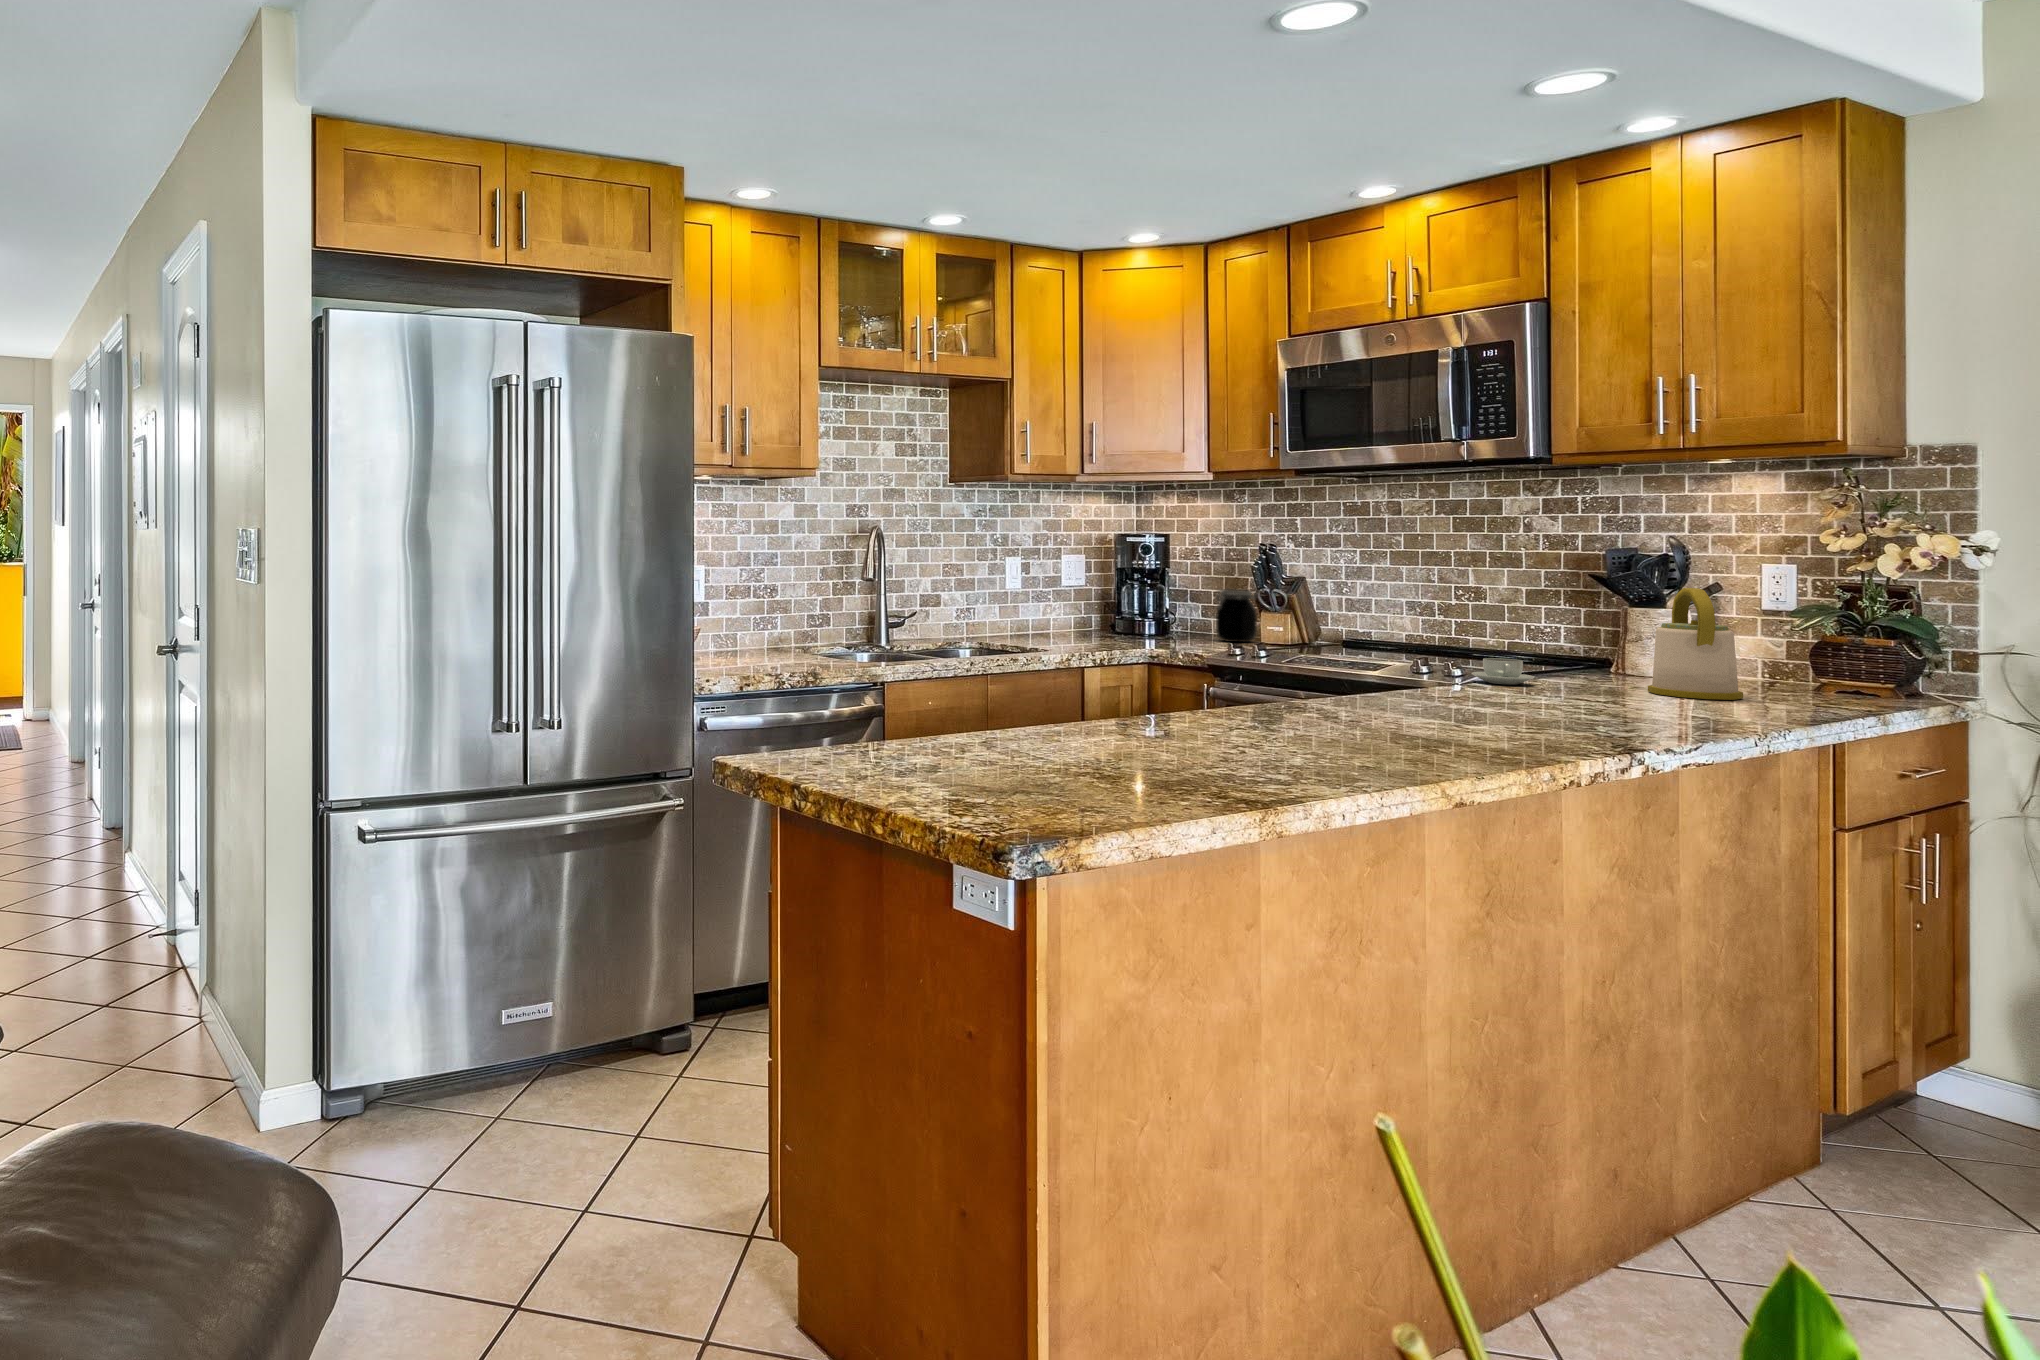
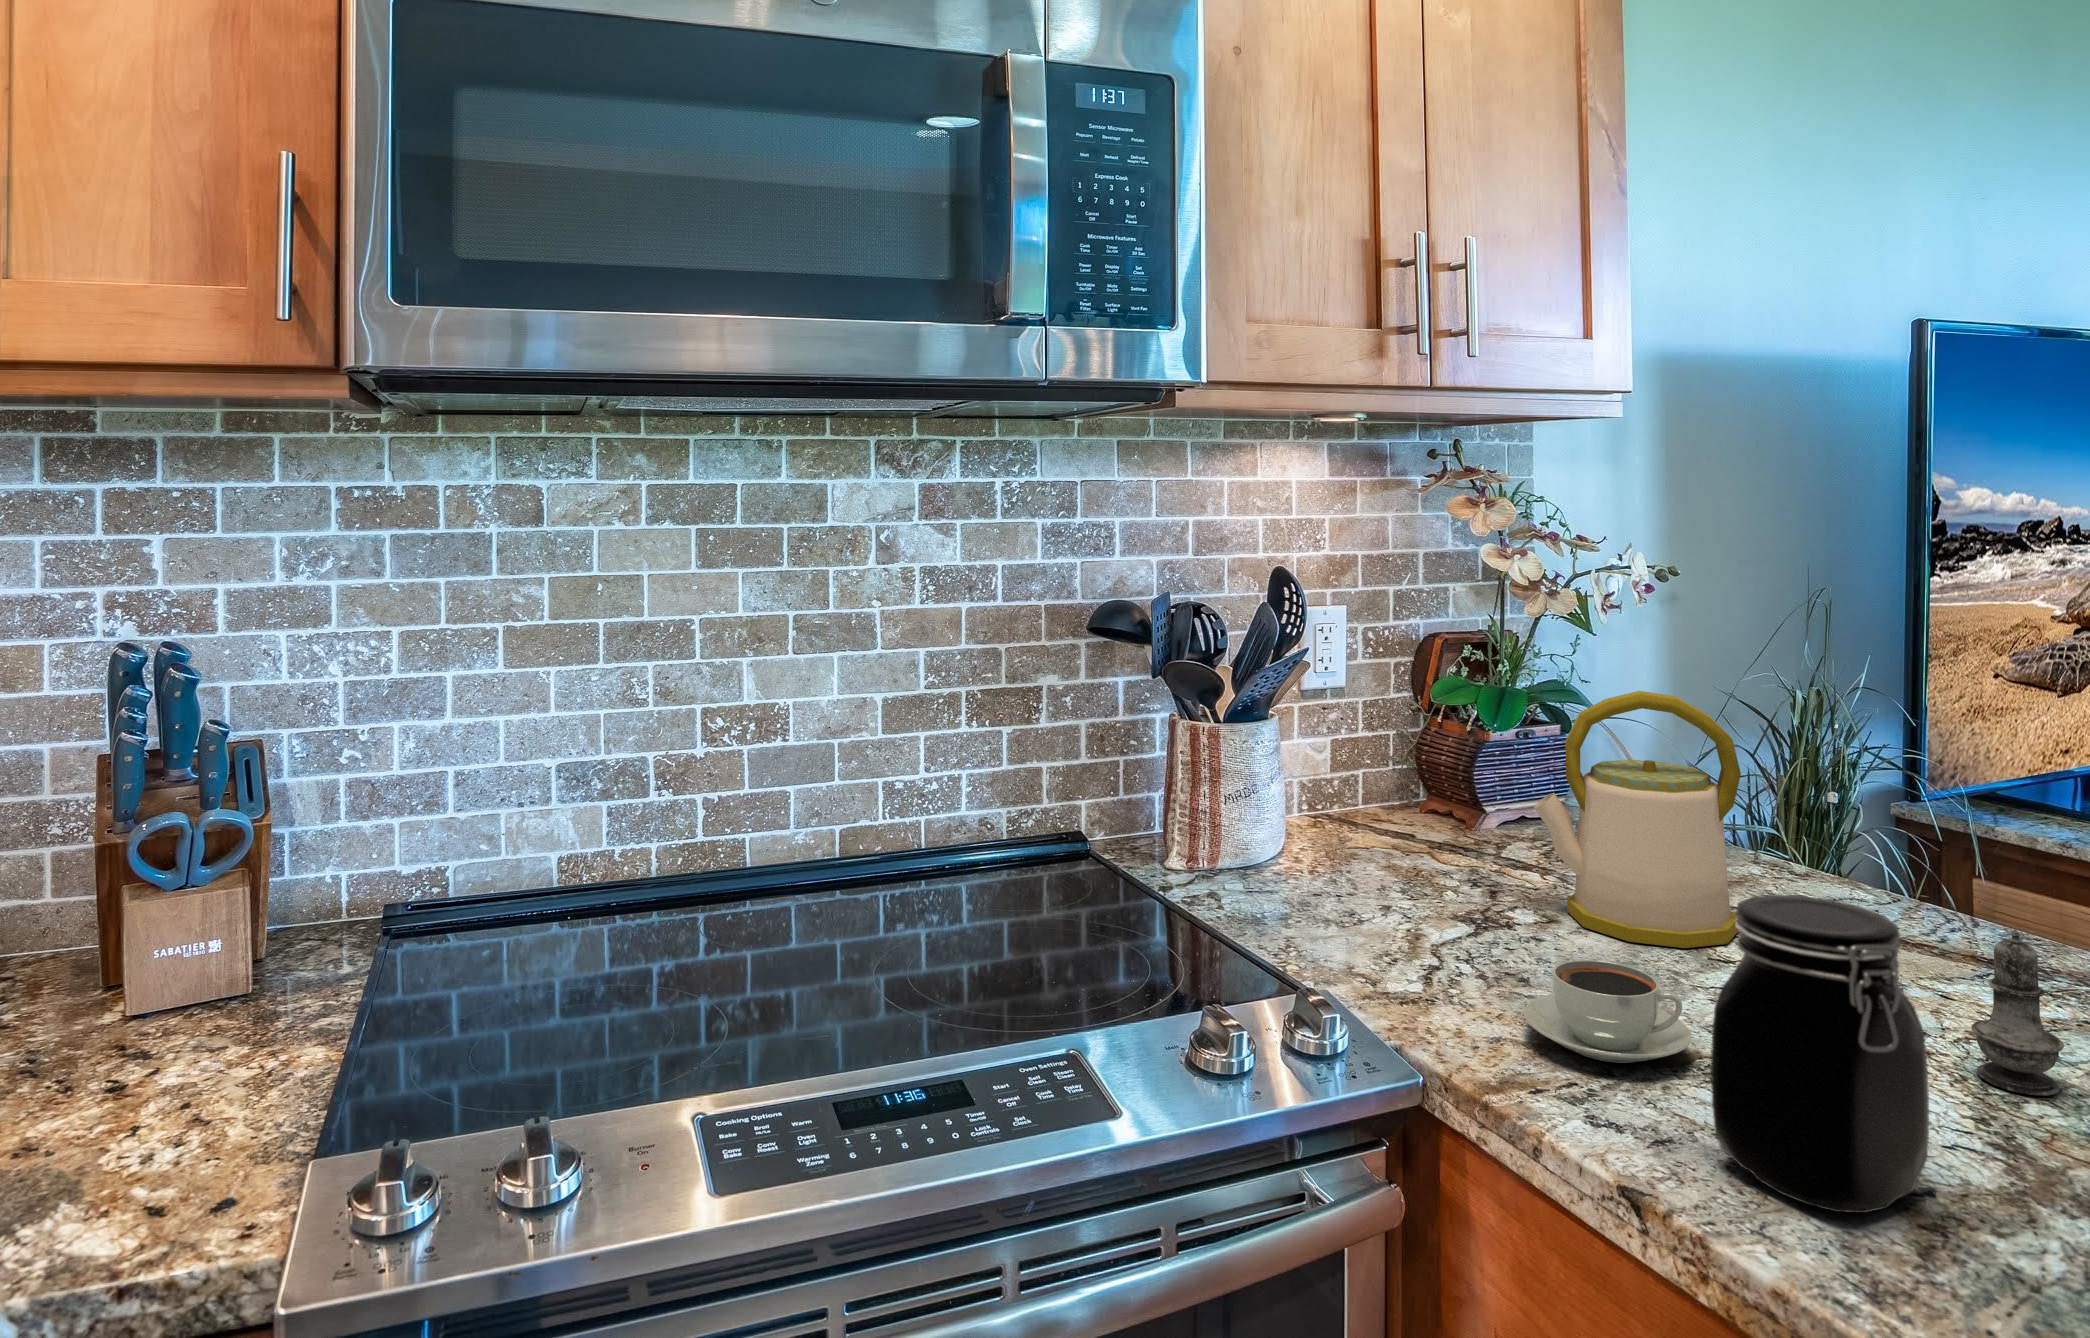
jar: present [1216,589,1257,642] -> present [1711,895,1929,1213]
salt shaker: none [1548,646,1580,700] -> present [1971,929,2064,1095]

